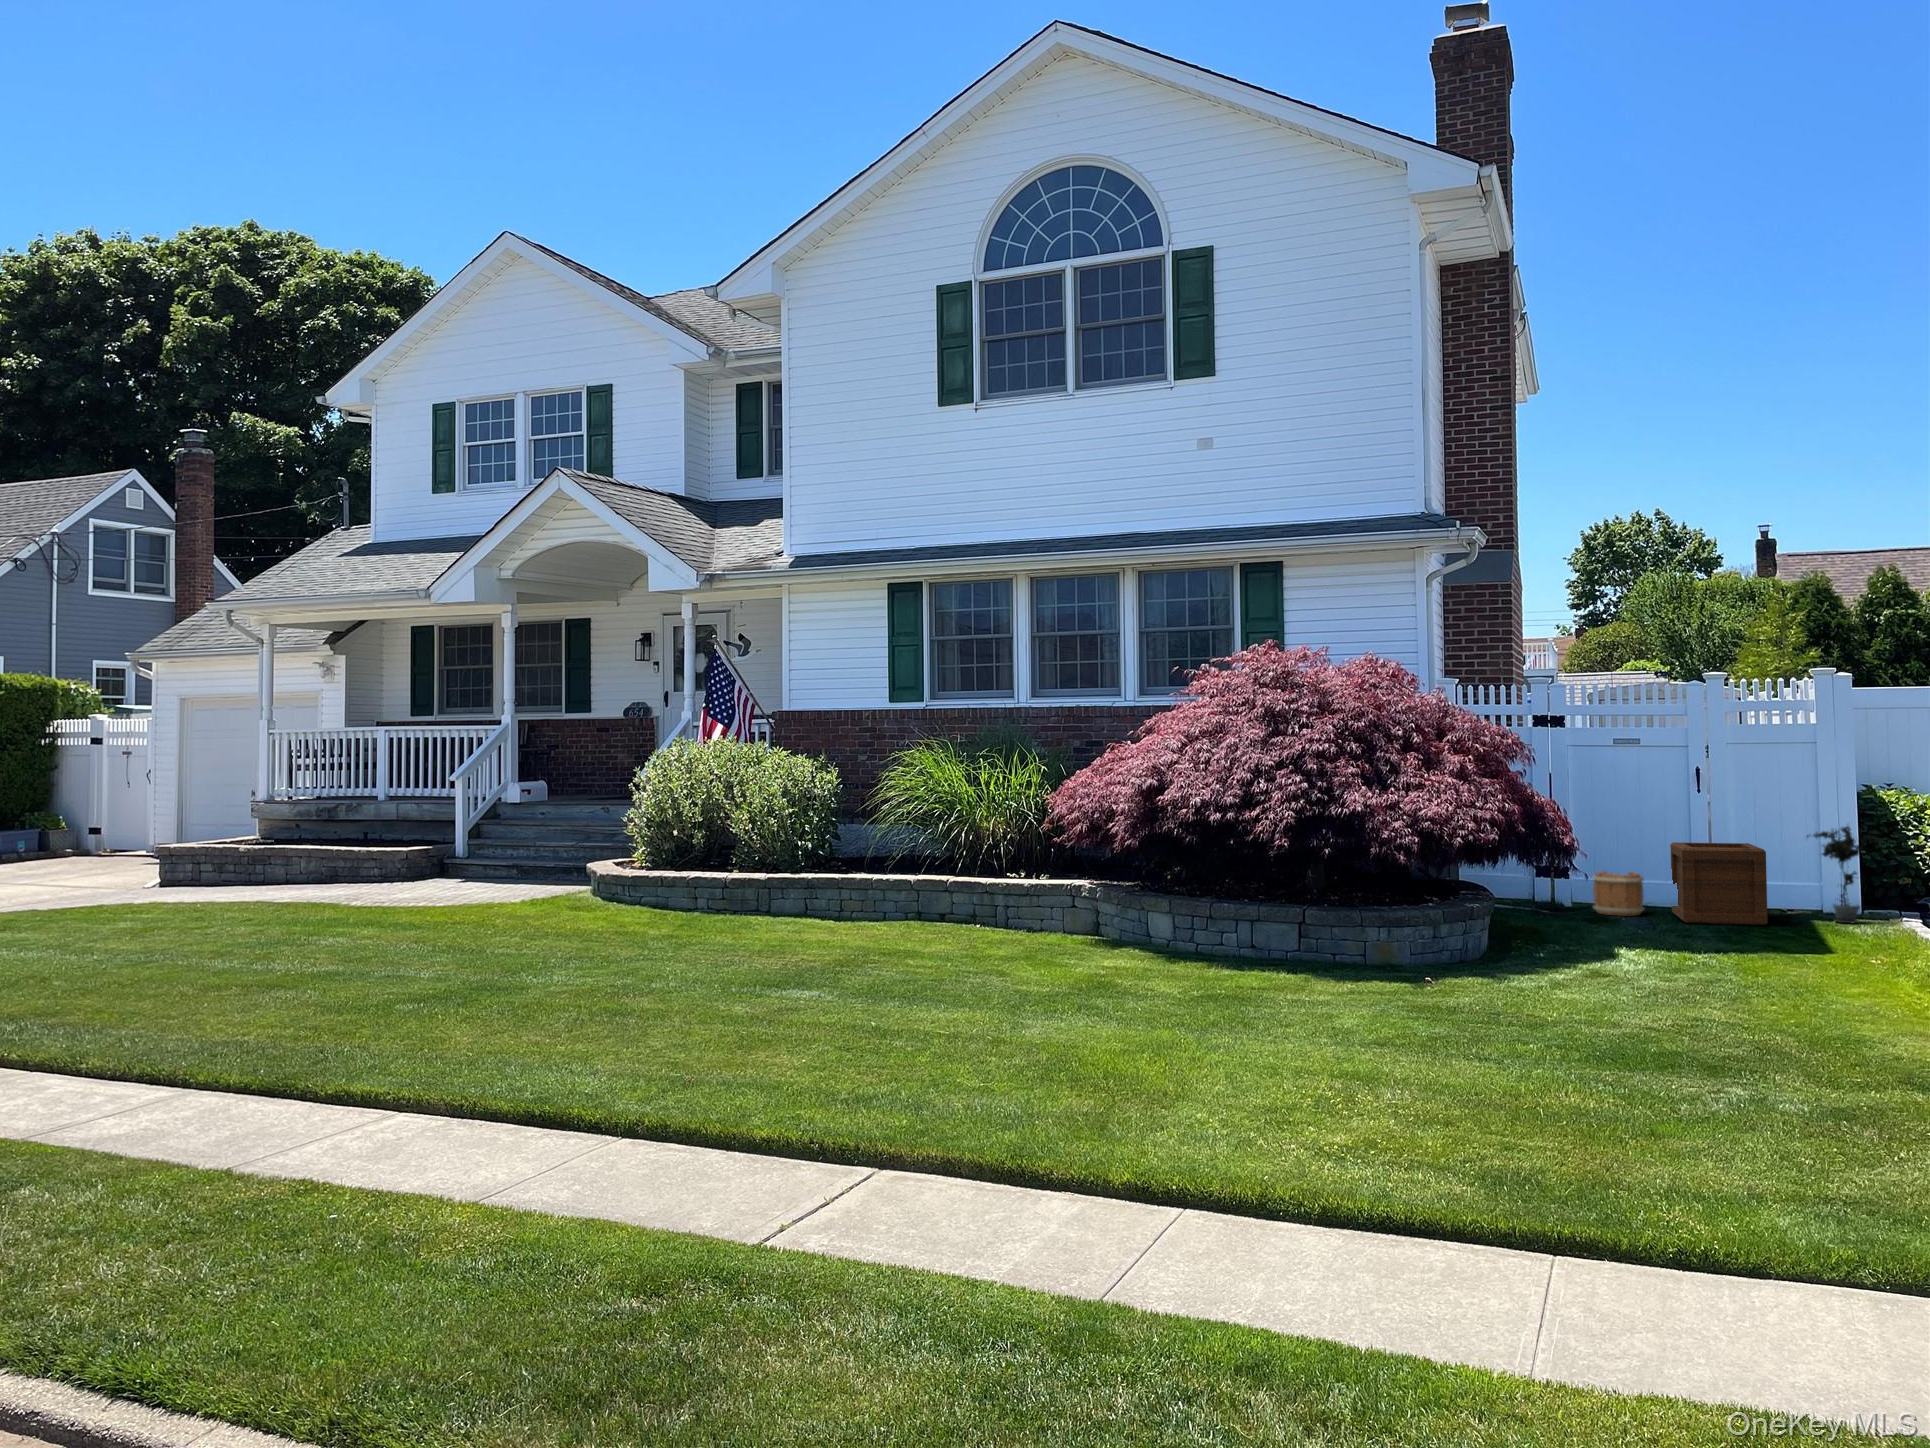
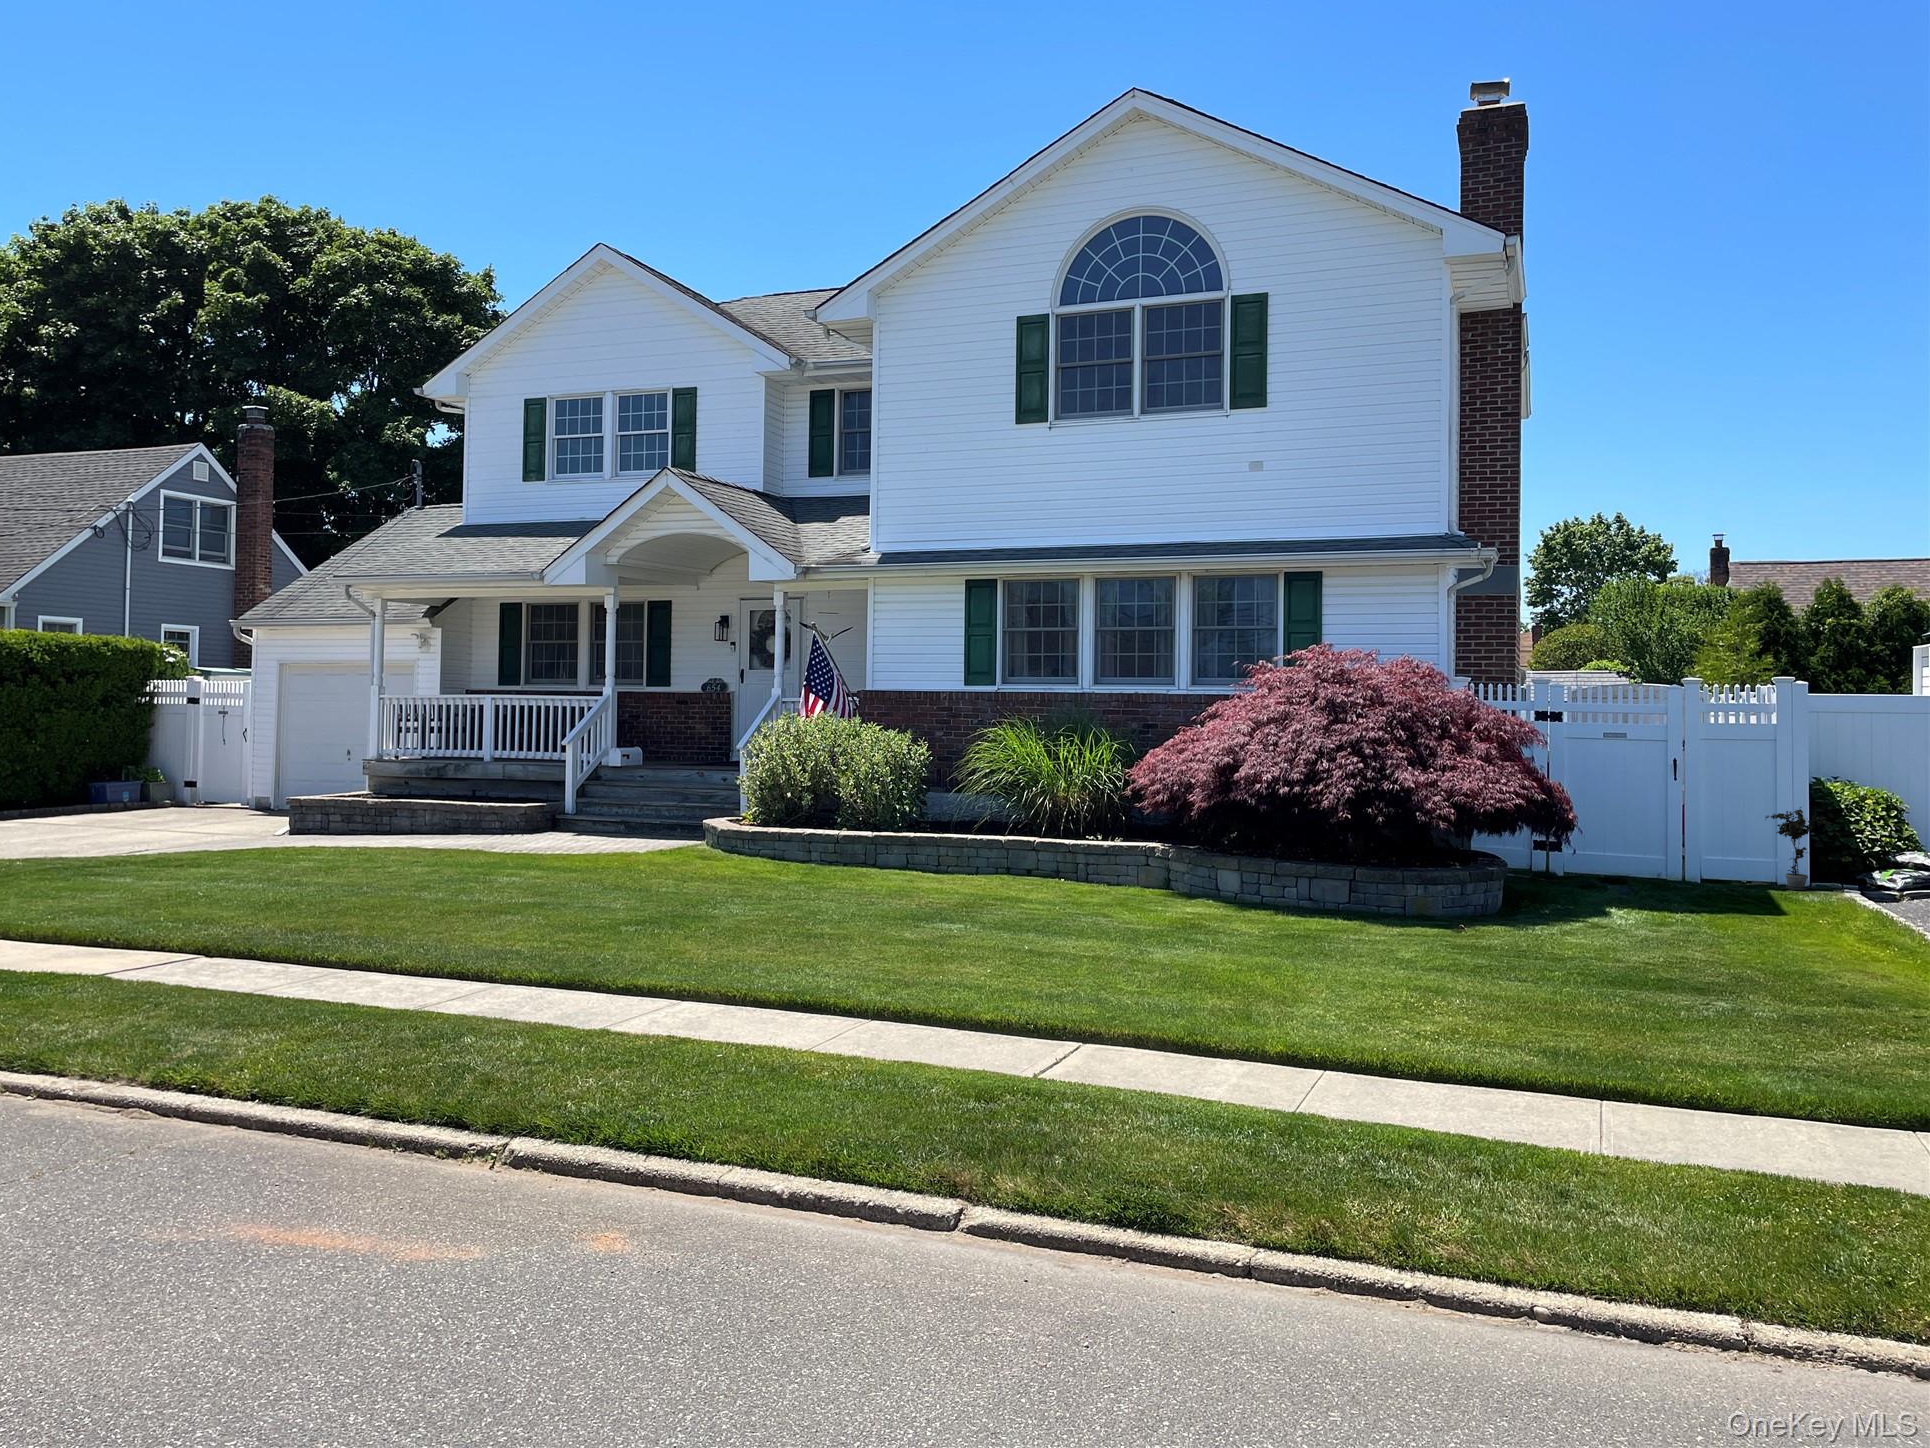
wooden crate: present [1670,842,1768,925] -> none [1650,820,1733,891]
bucket: present [1592,871,1644,916] -> none [1584,844,1628,881]

